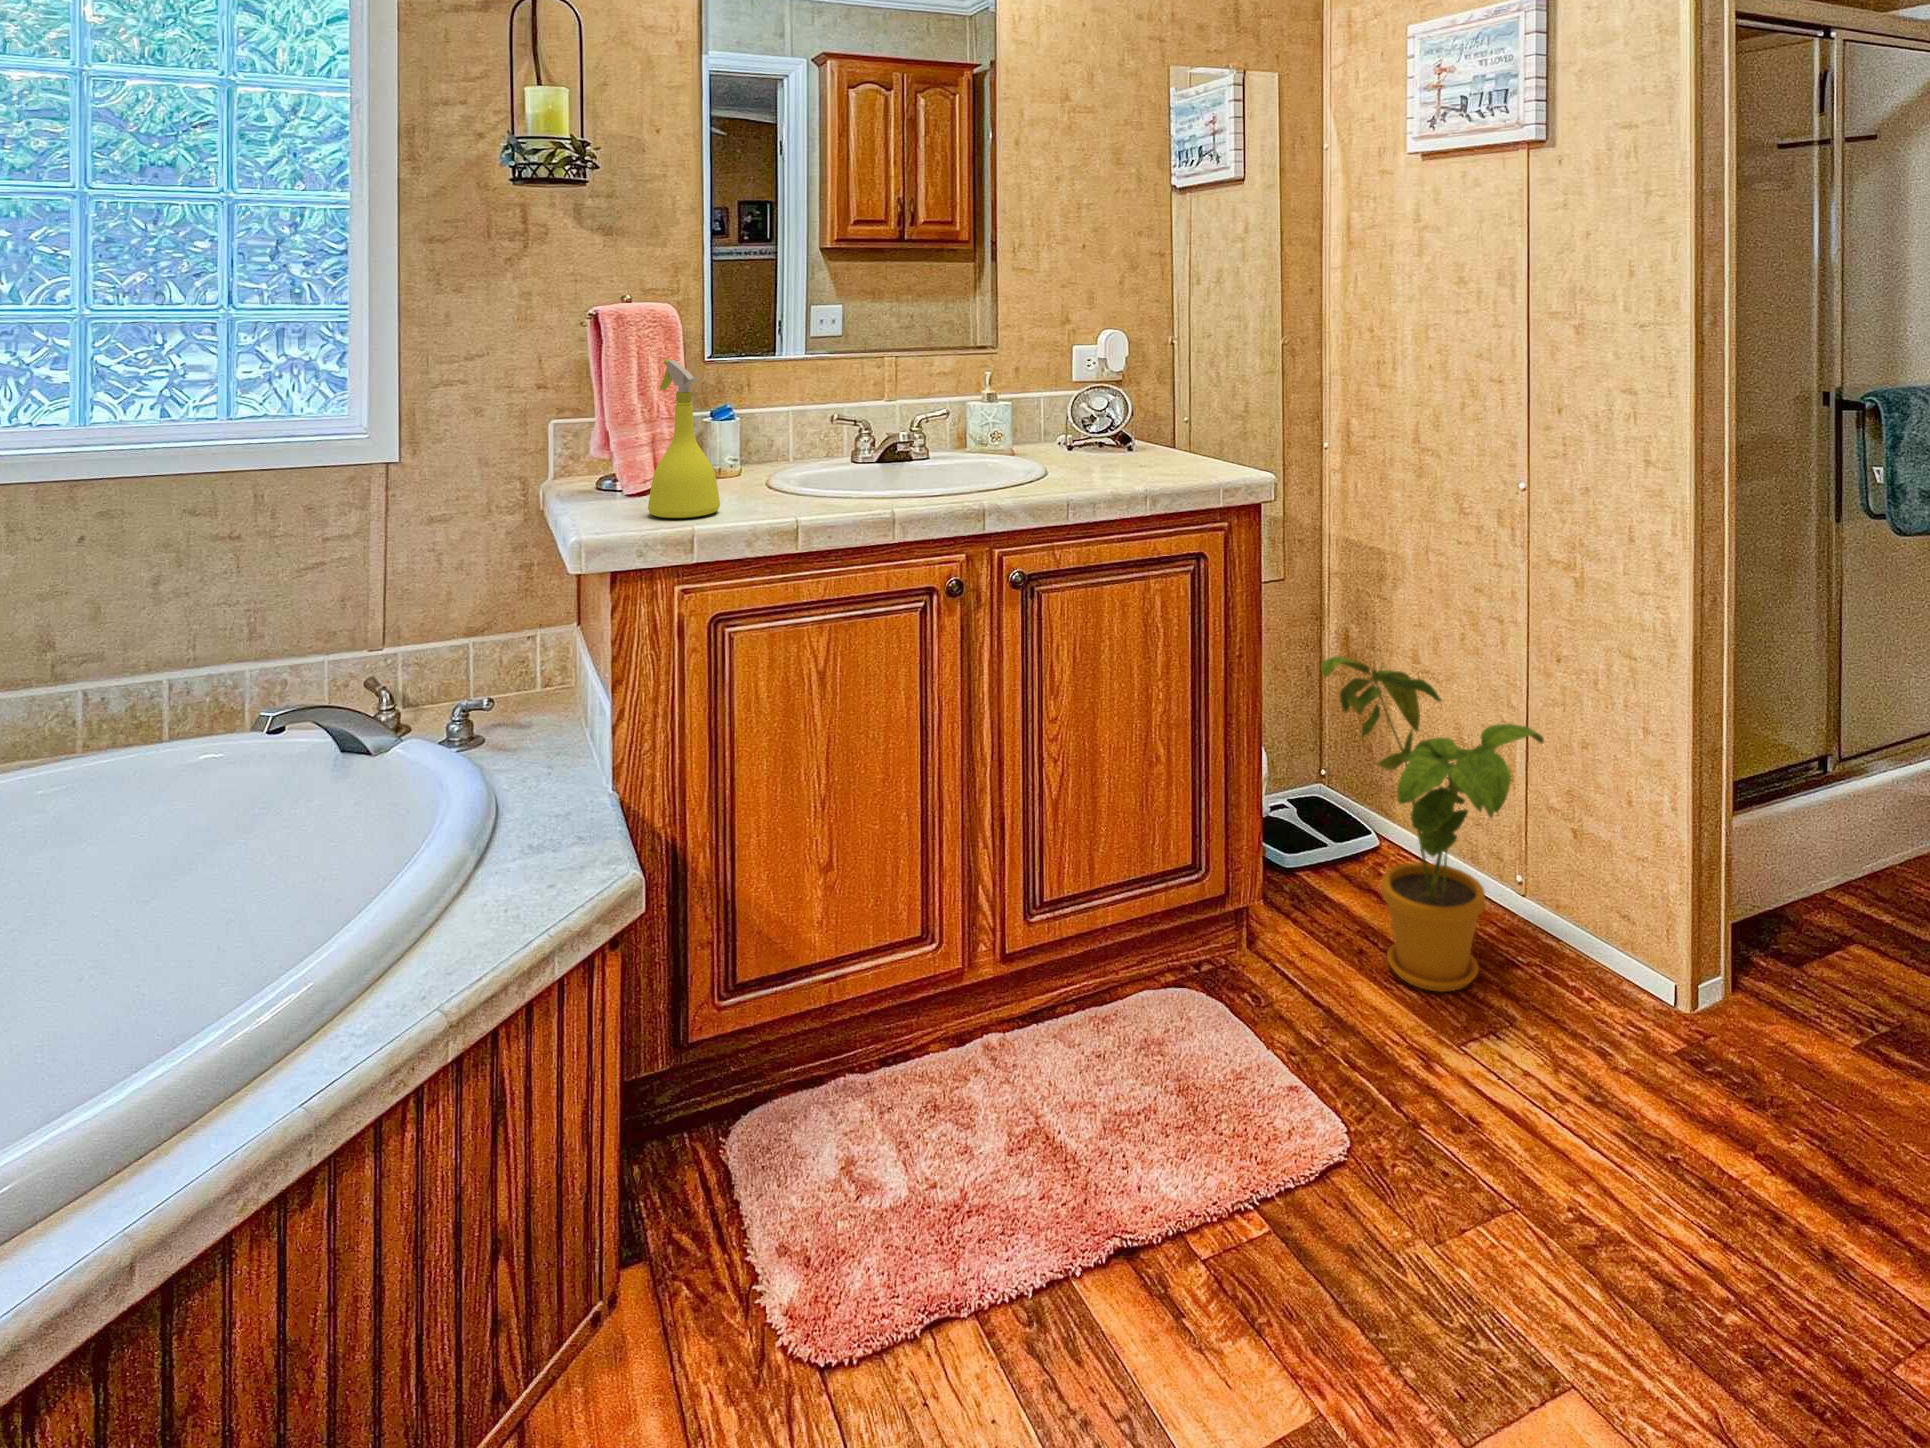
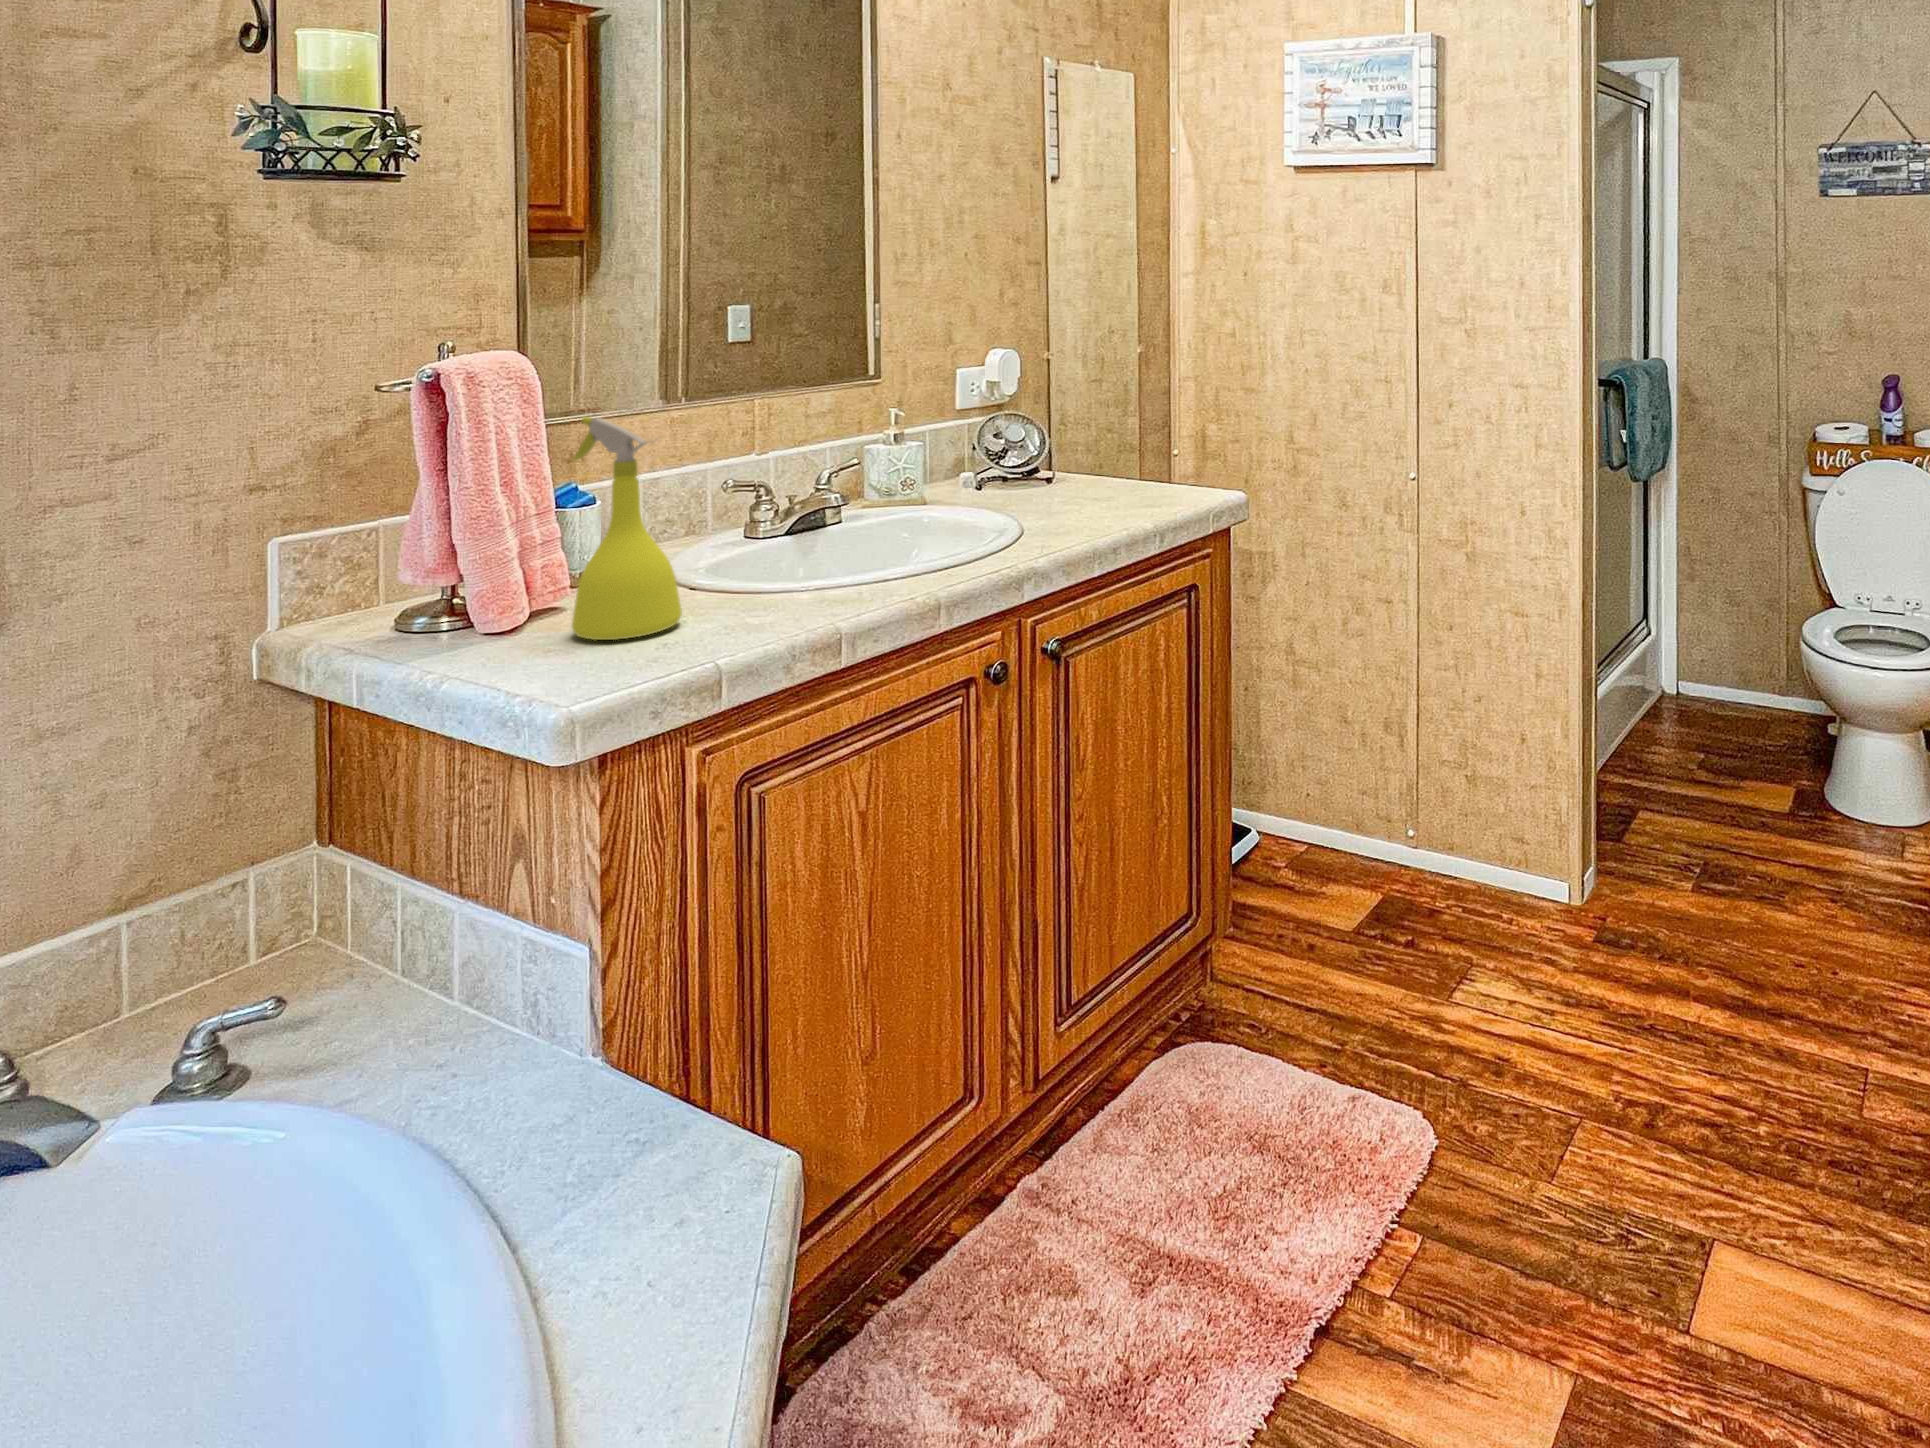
house plant: present [1321,656,1544,992] -> none [1280,665,1460,965]

